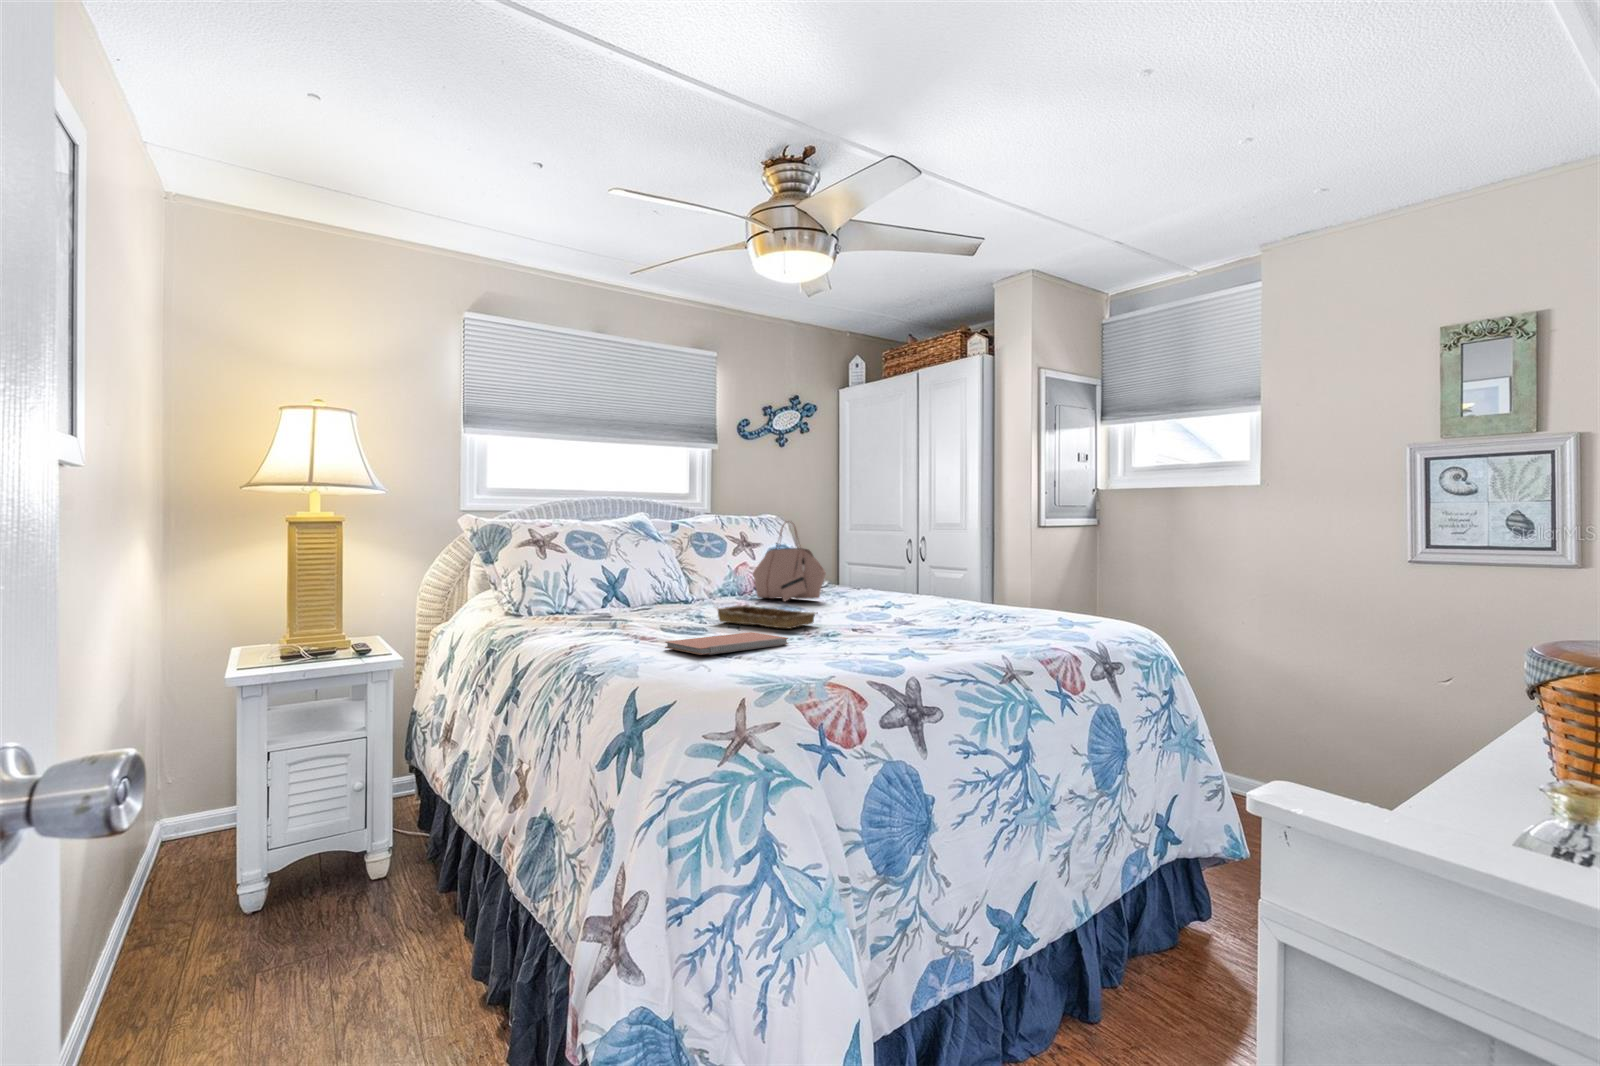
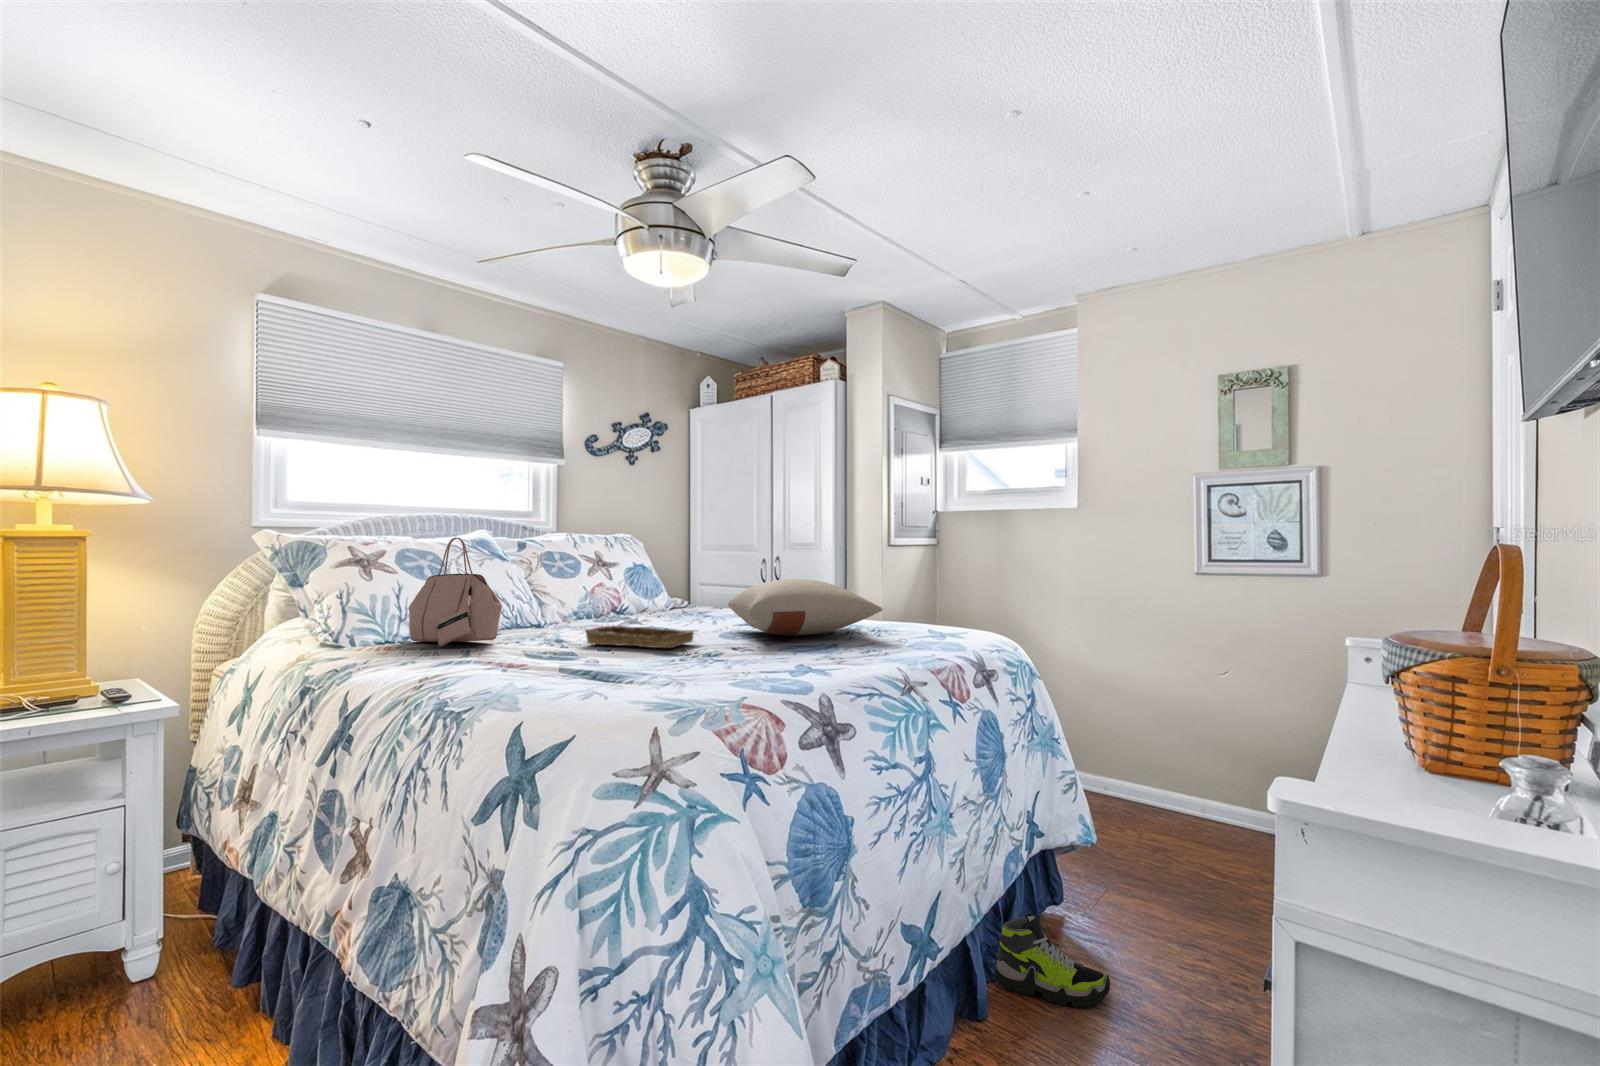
handbag: present [753,522,826,601] -> present [409,537,502,646]
pillow: none [855,565,1002,620] -> present [728,579,883,636]
notebook: present [665,632,788,655] -> none [538,653,676,680]
shoe: none [1109,918,1235,1020] -> present [994,914,1110,1008]

